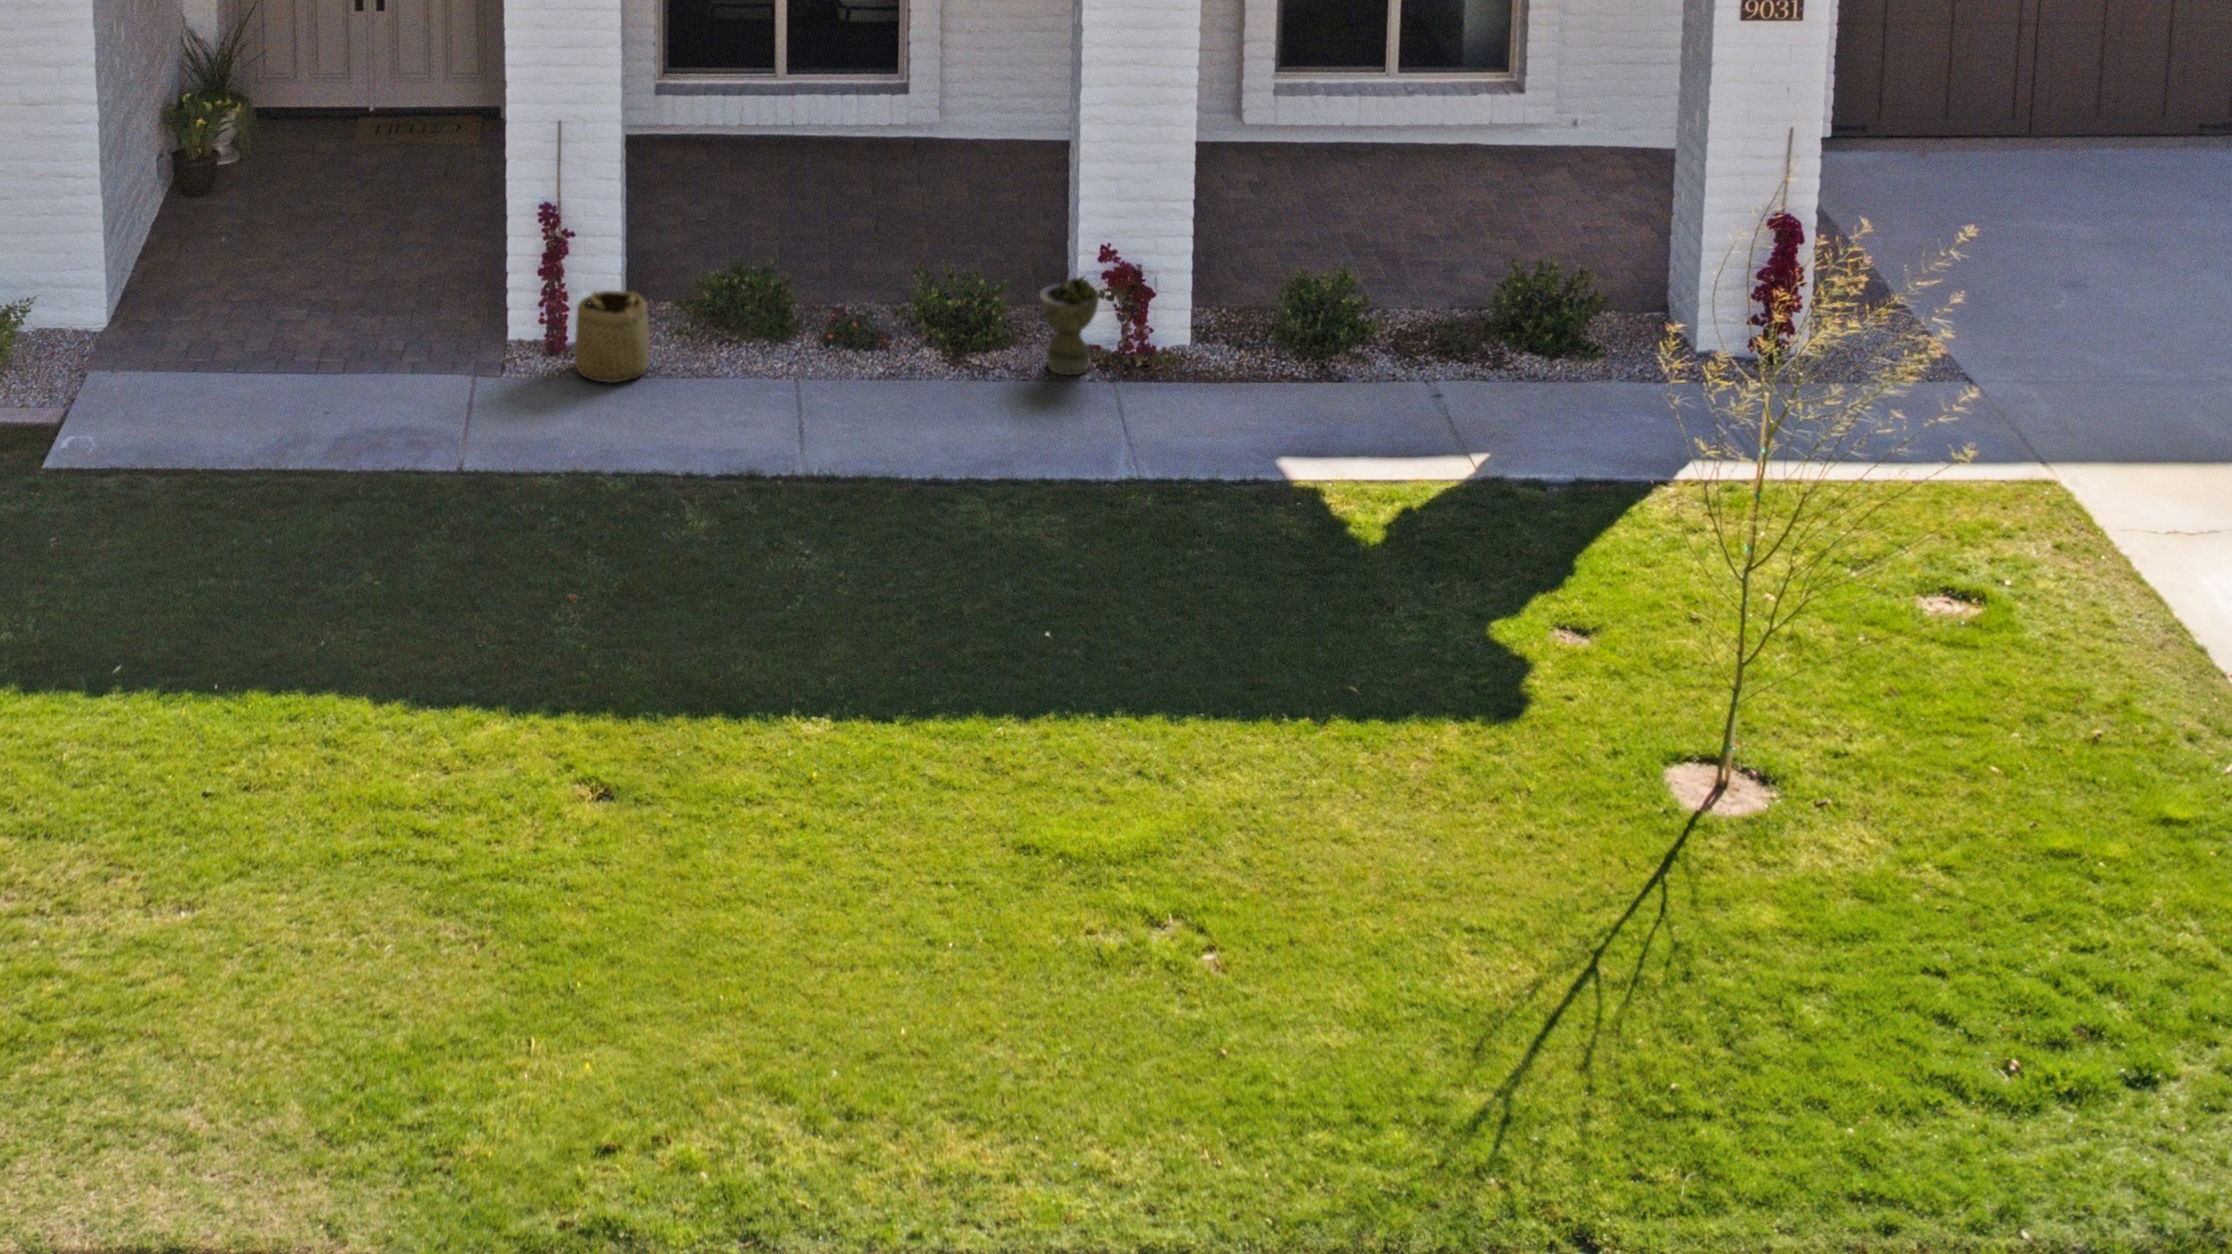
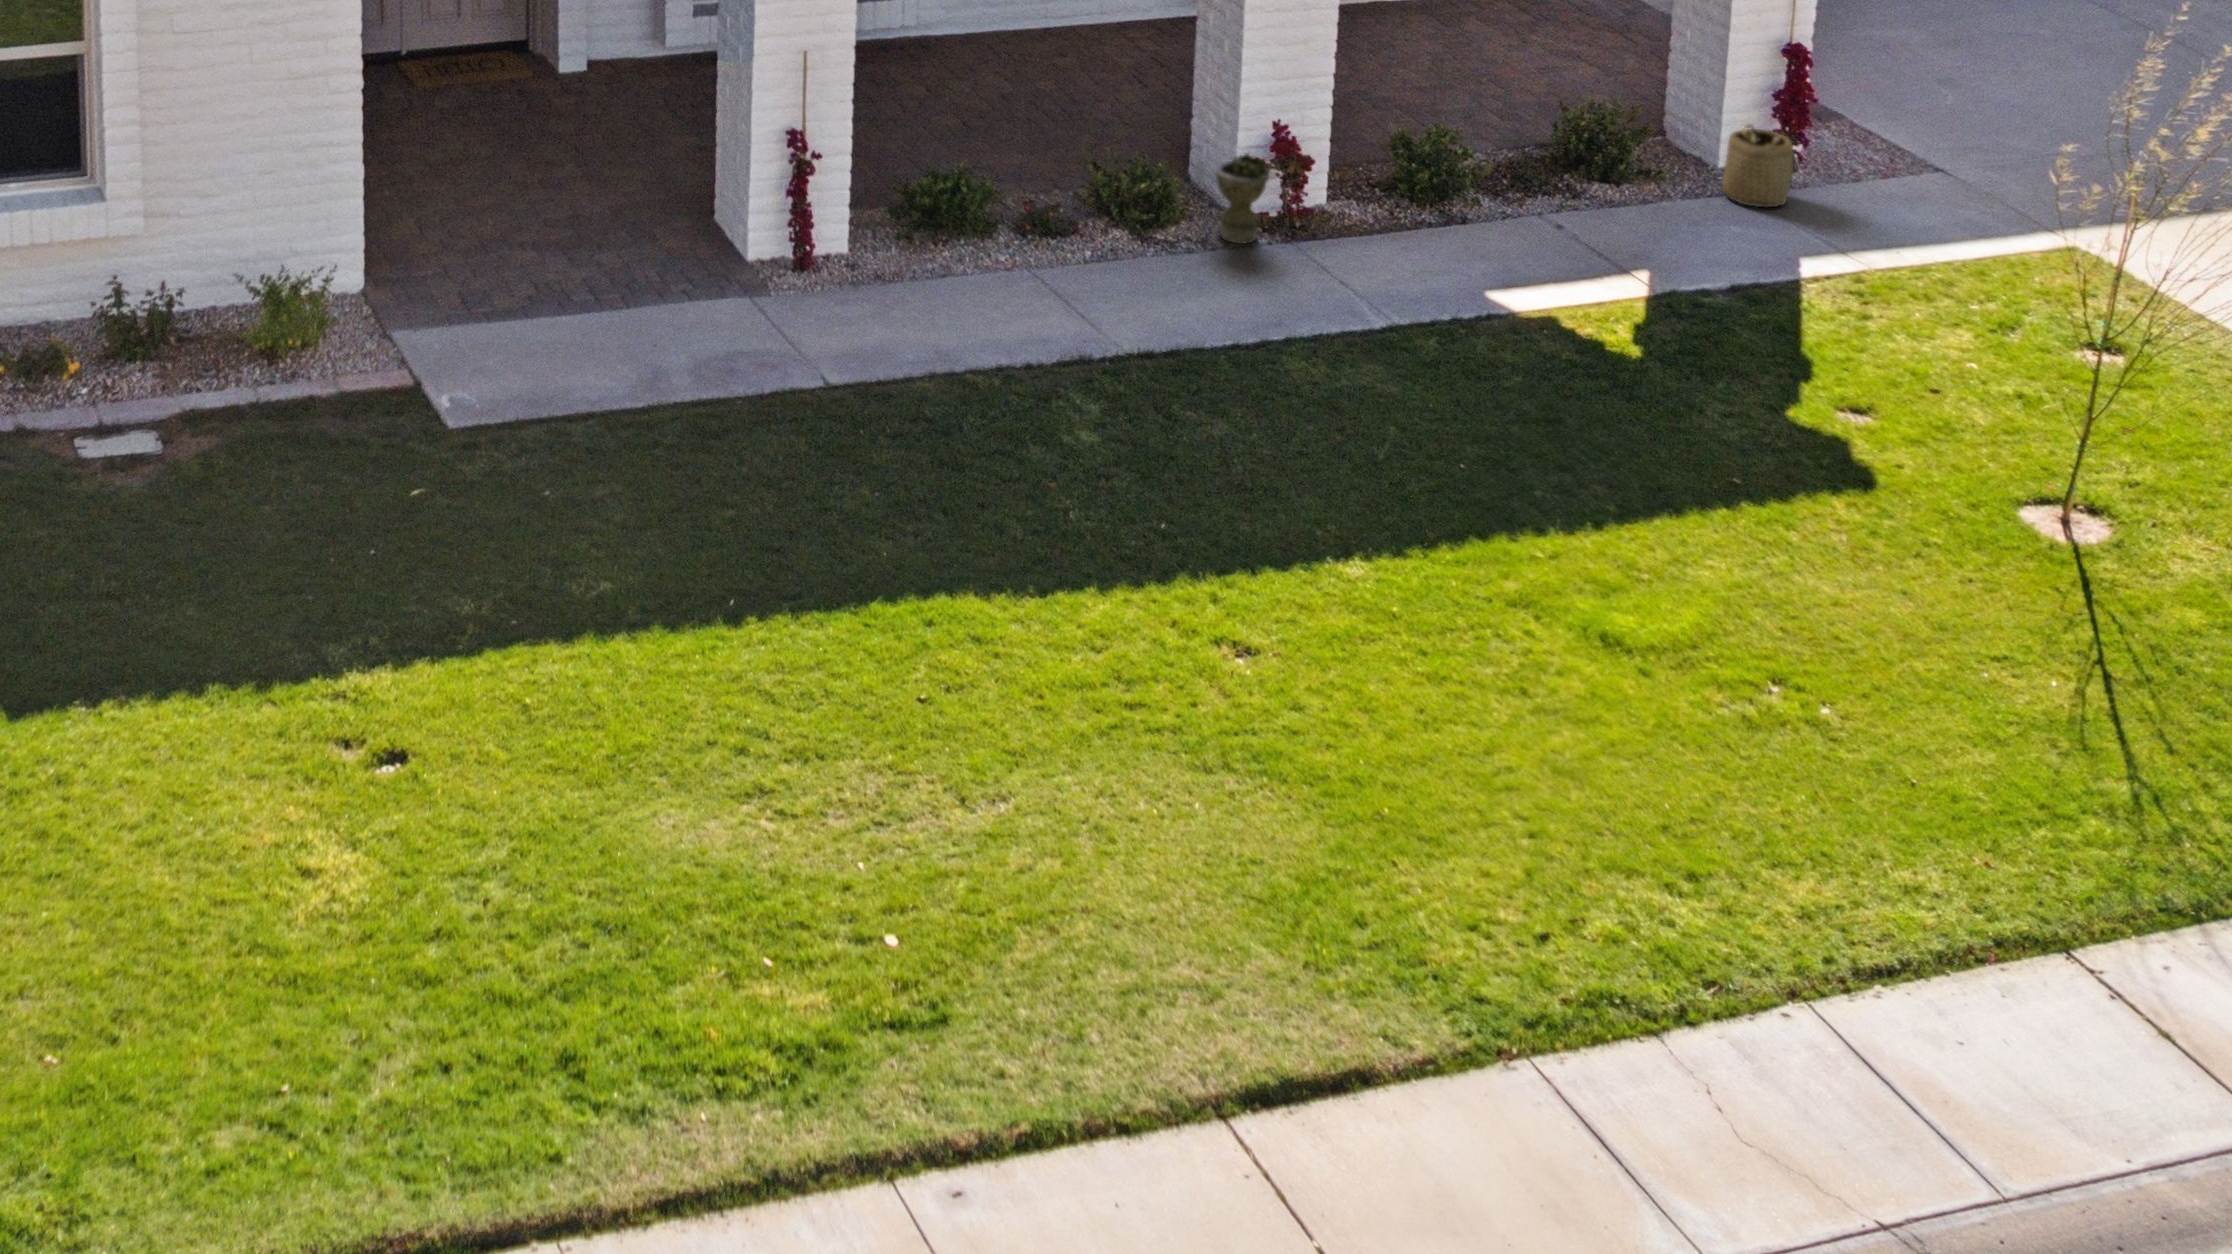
basket: present [575,291,649,382] -> present [1722,124,1794,207]

